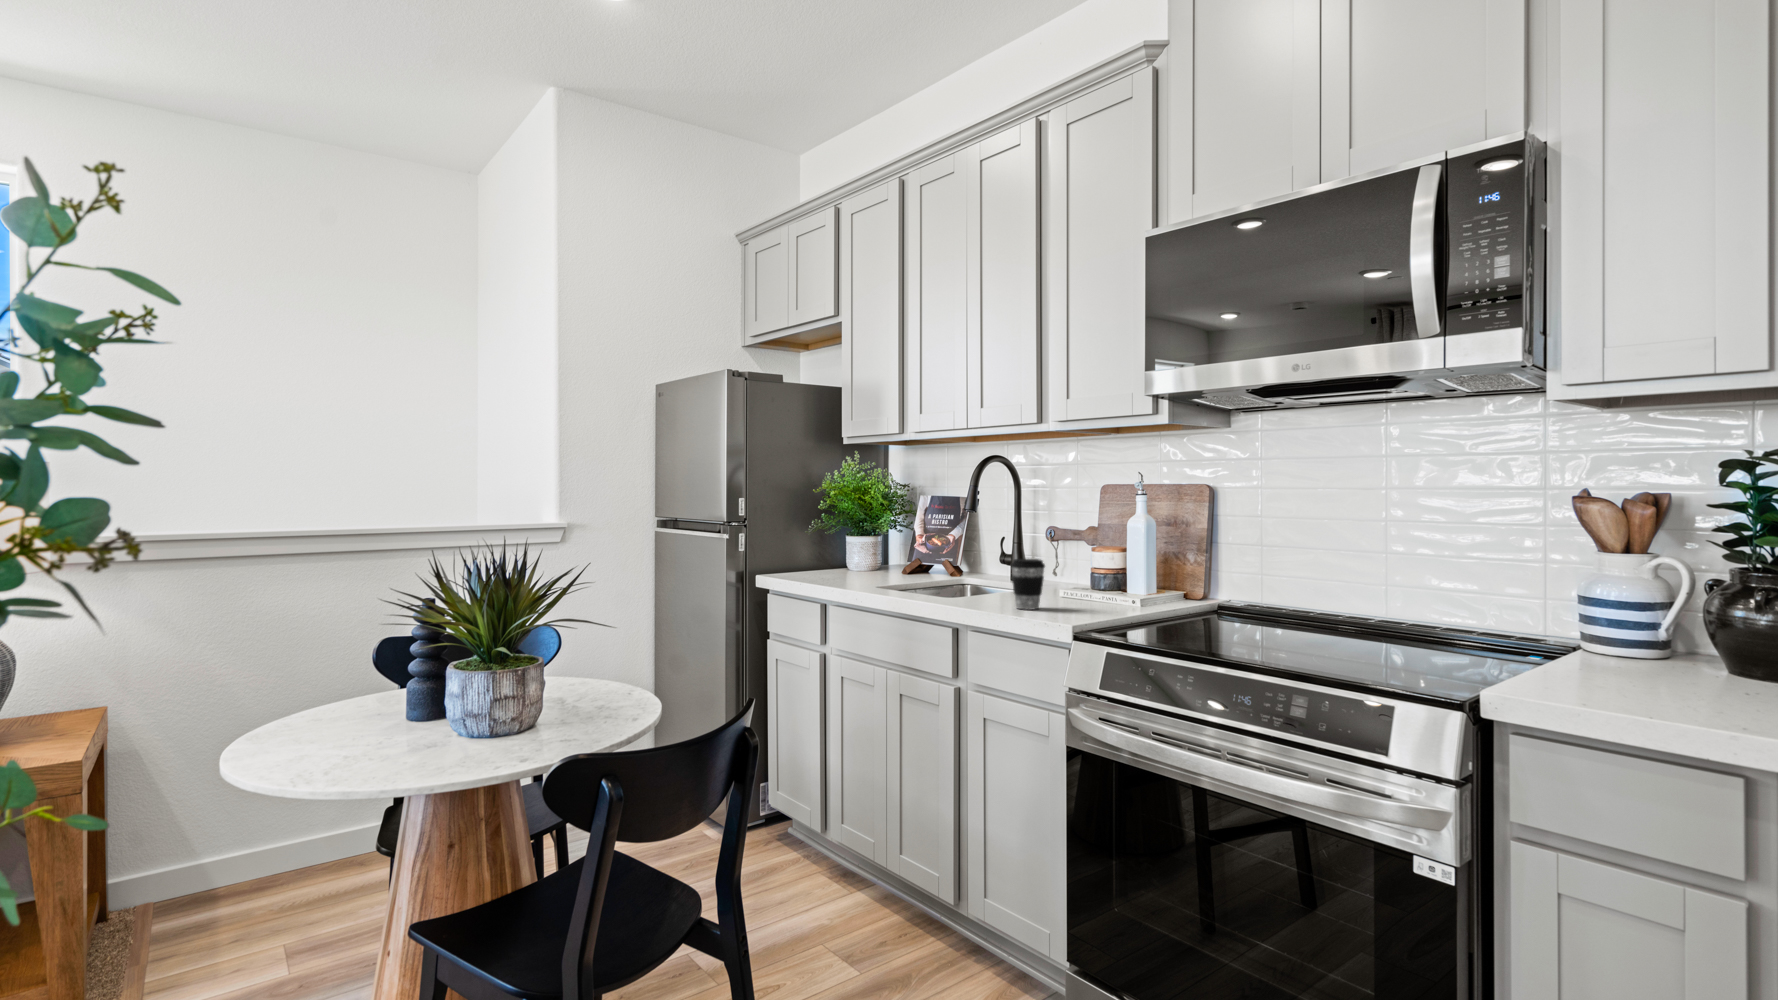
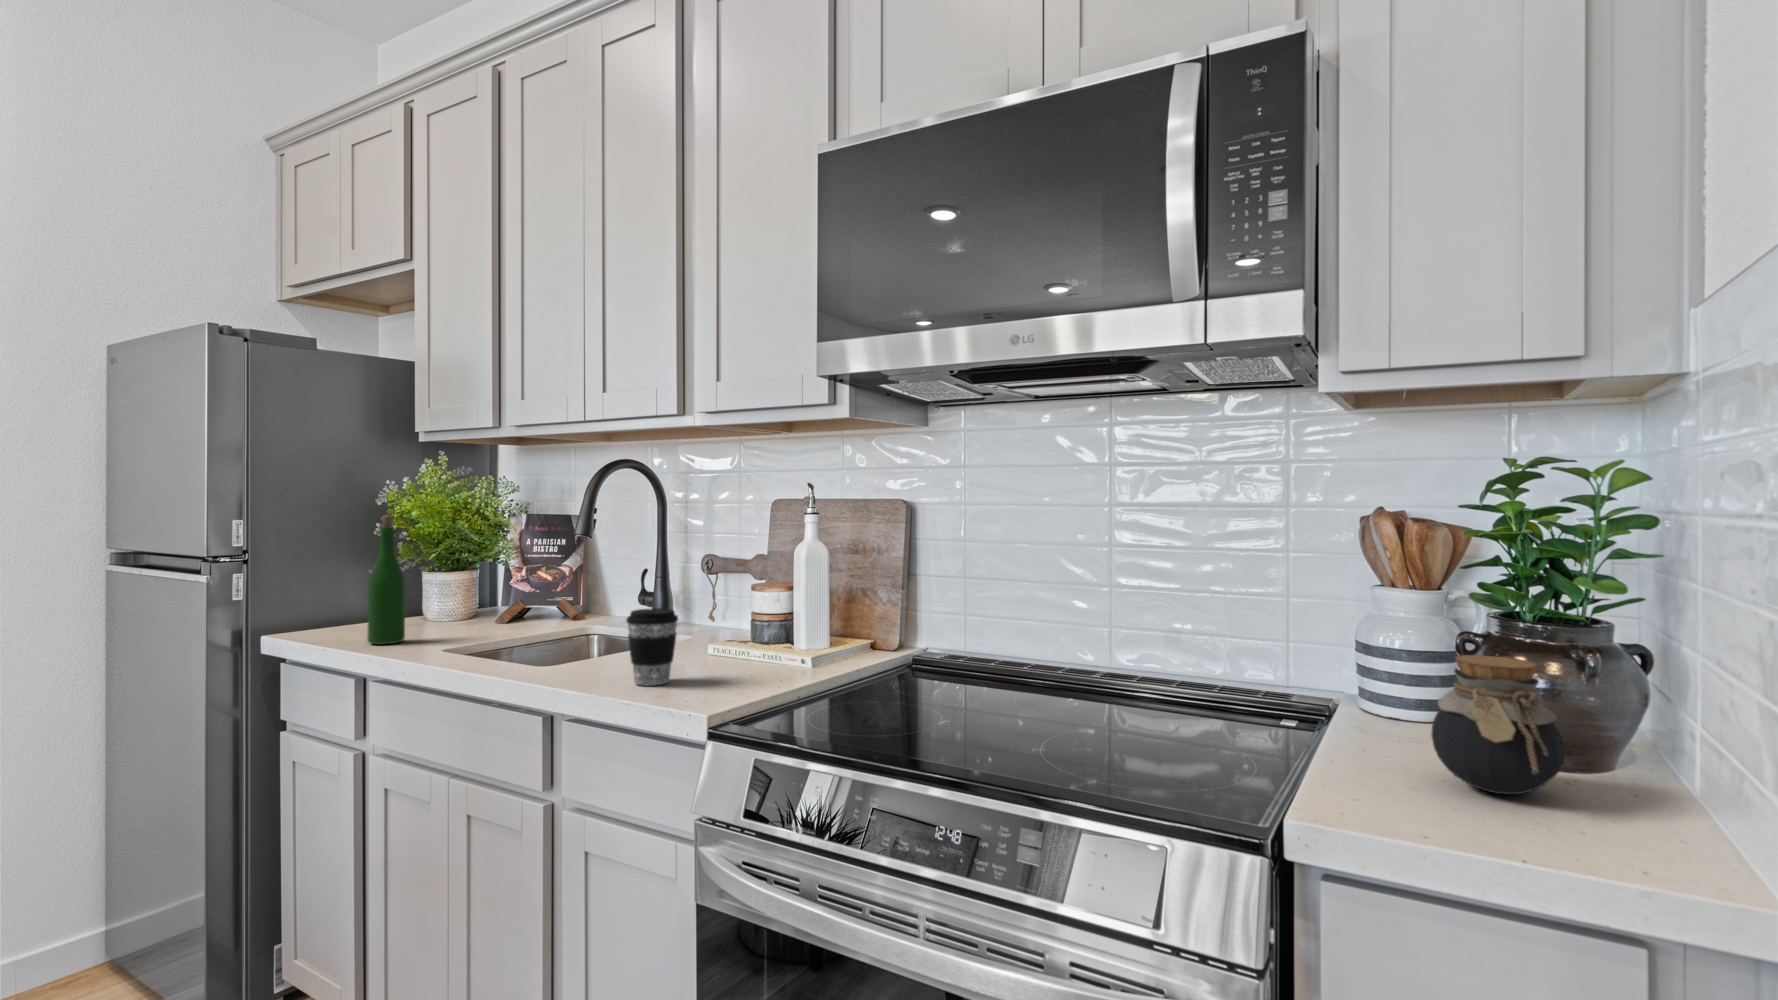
wine bottle: none [827,496,848,583] -> present [367,515,405,644]
jar: none [1609,594,1714,690] -> present [1431,655,1565,794]

